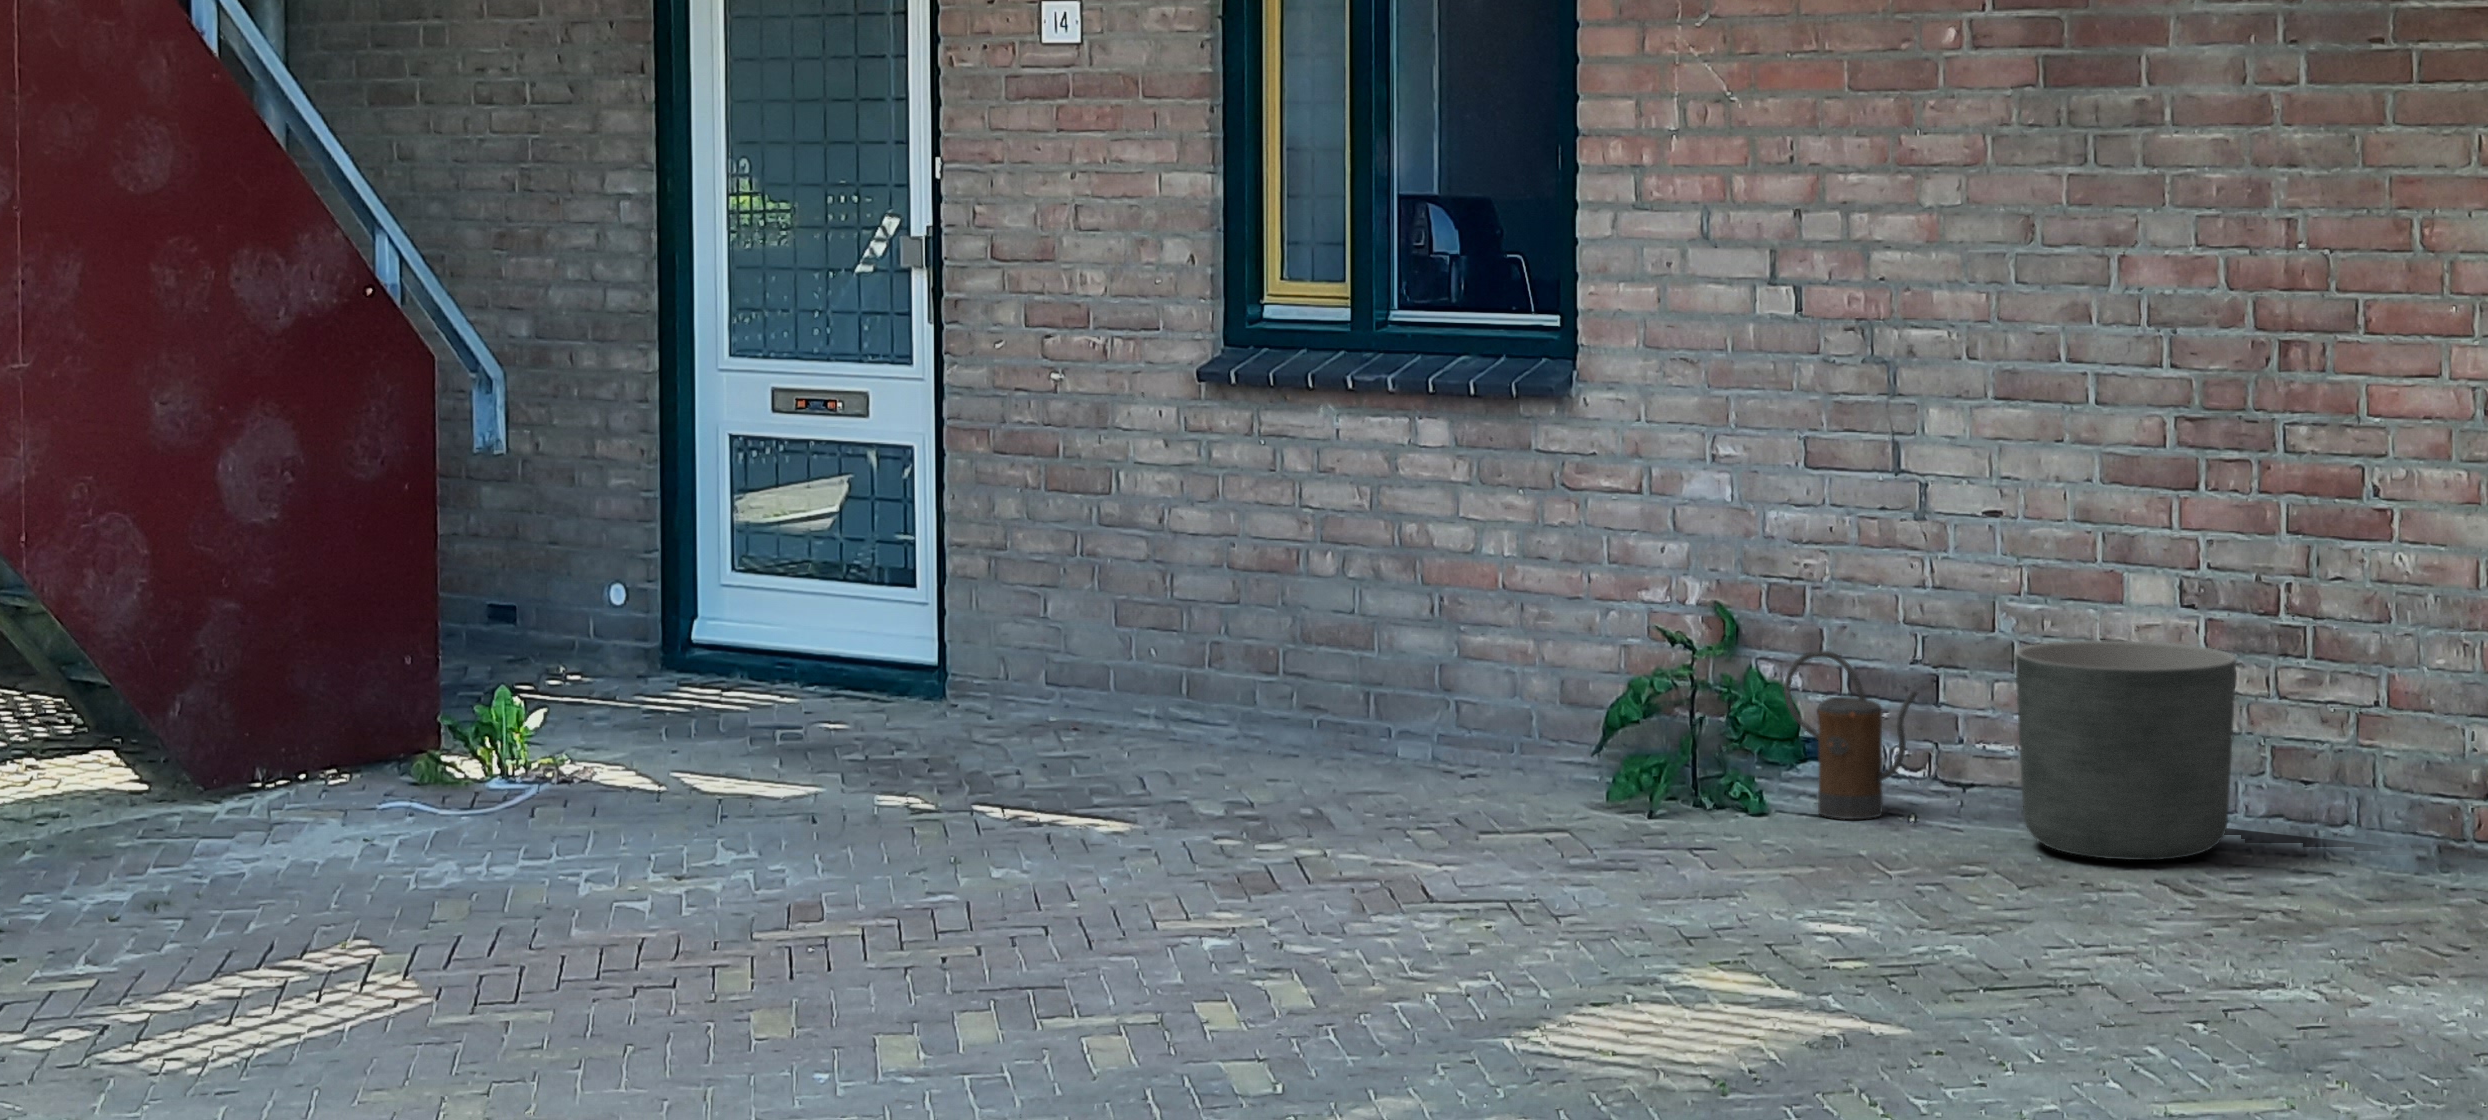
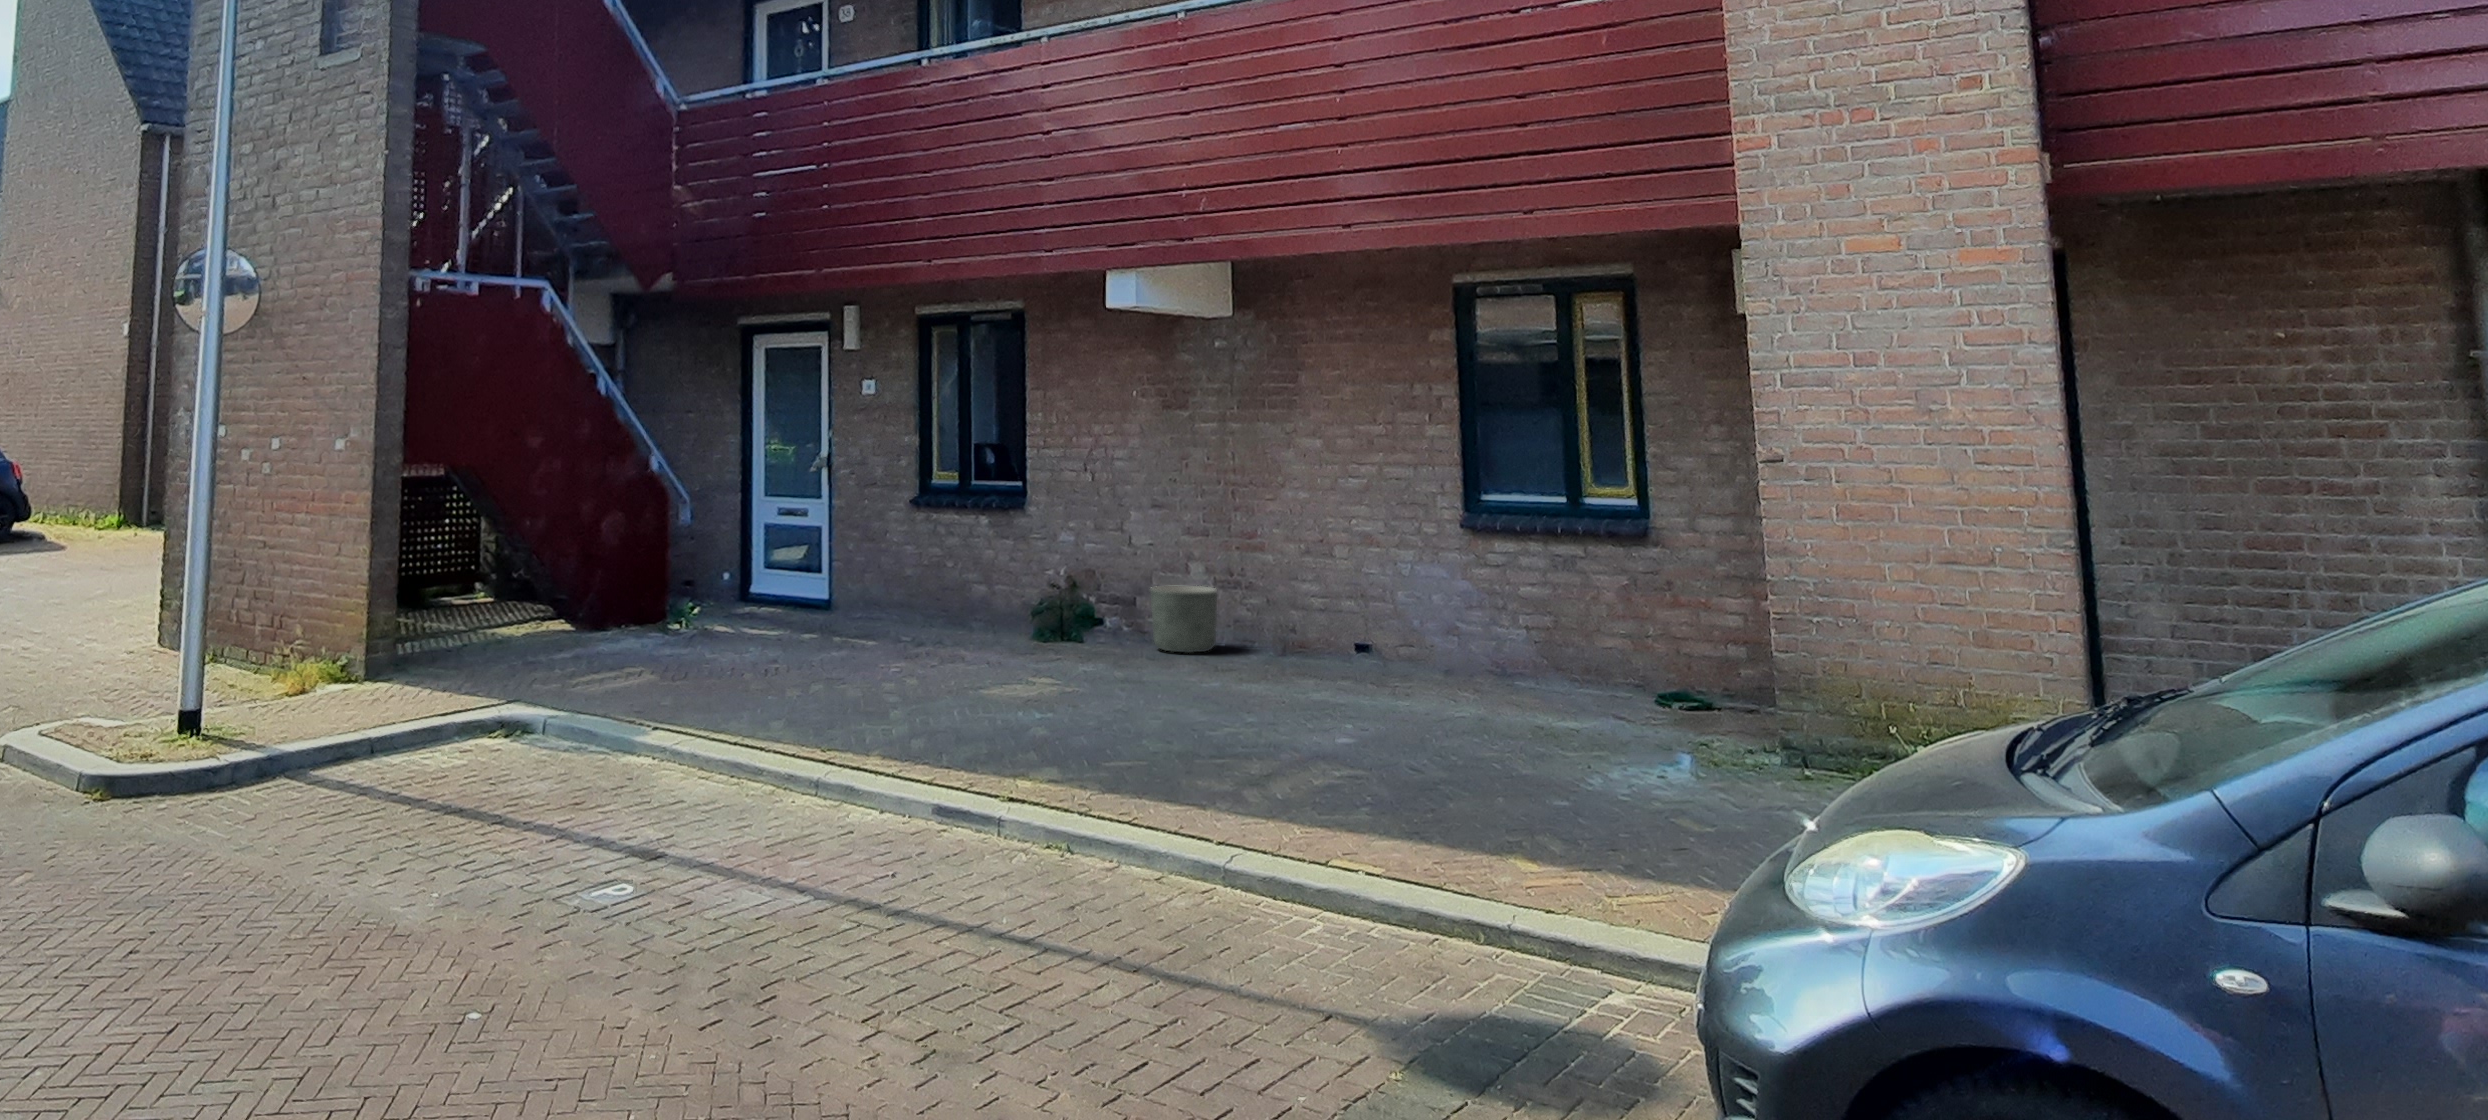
watering can: present [1784,651,1918,819] -> none [1086,589,1126,642]

